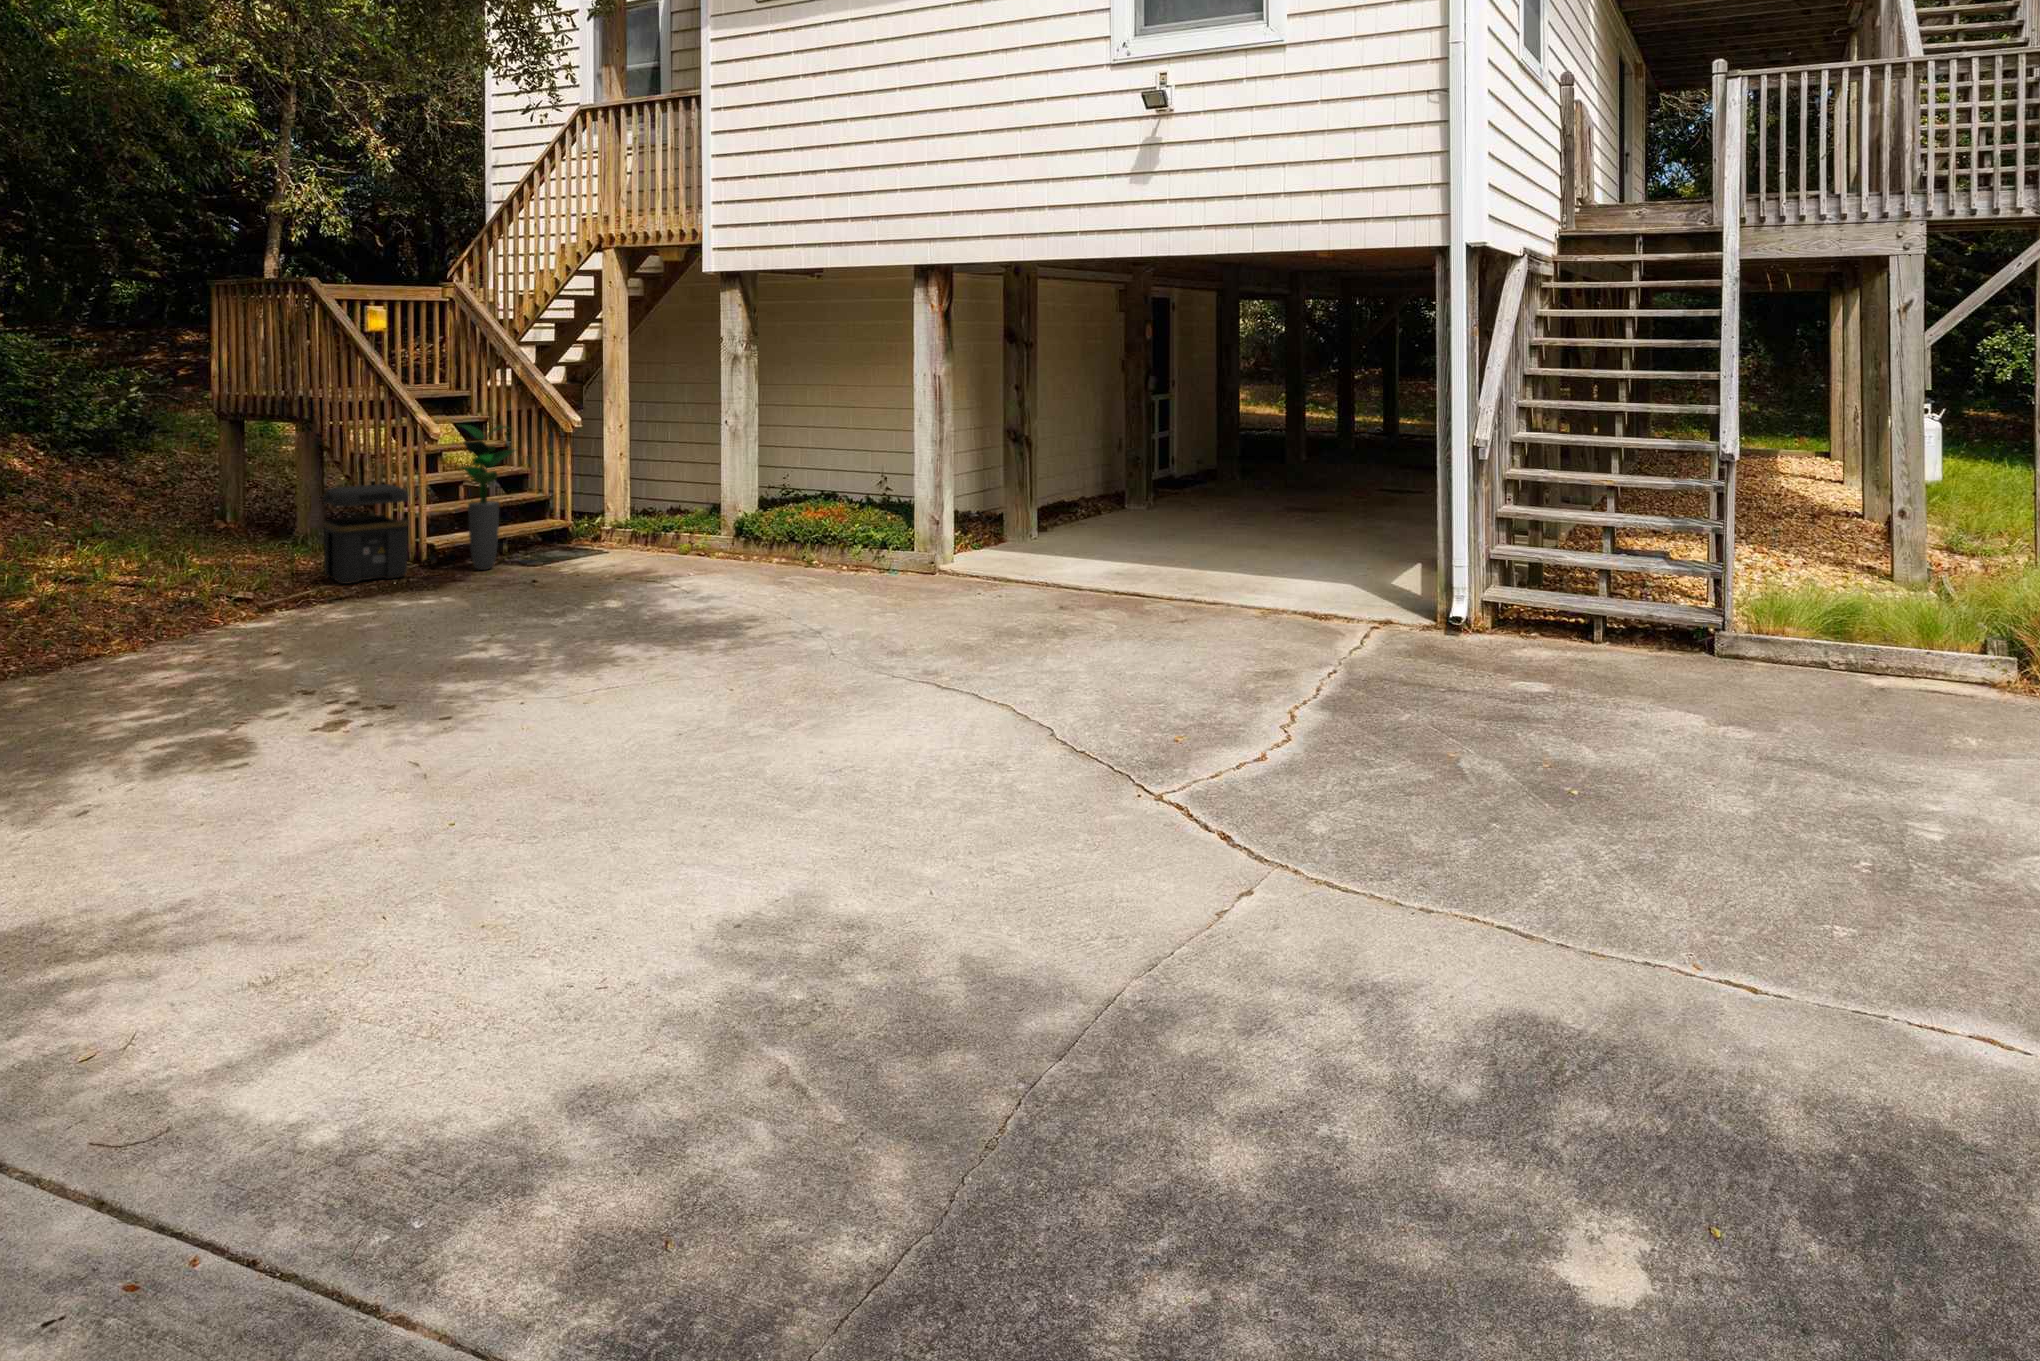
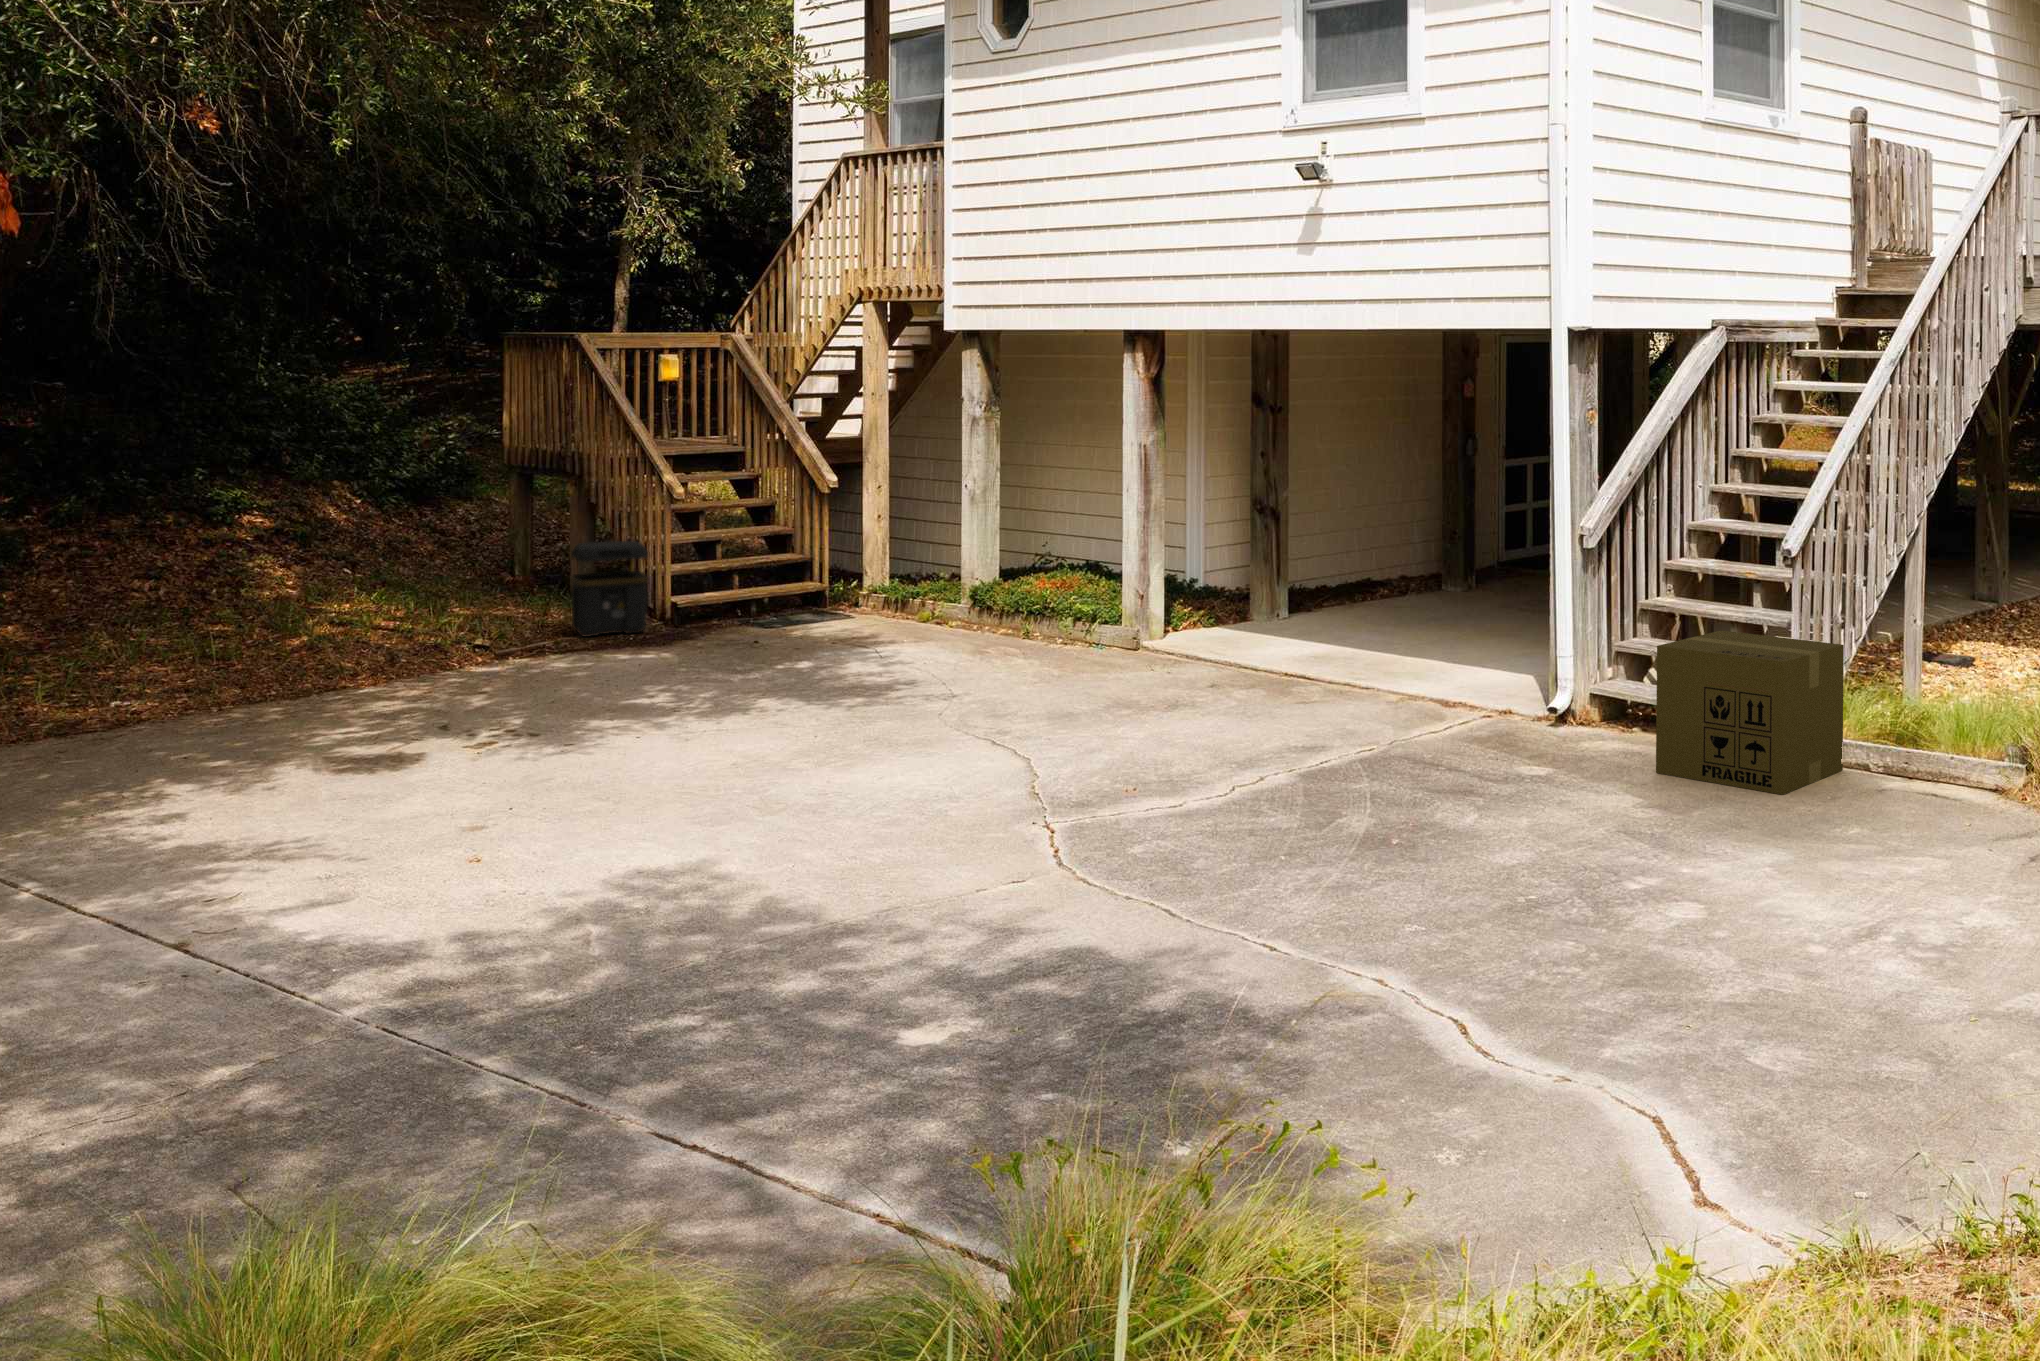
potted plant: present [460,425,515,570] -> none [693,483,756,629]
cardboard box: none [1643,538,1808,704] -> present [1656,630,1844,795]

